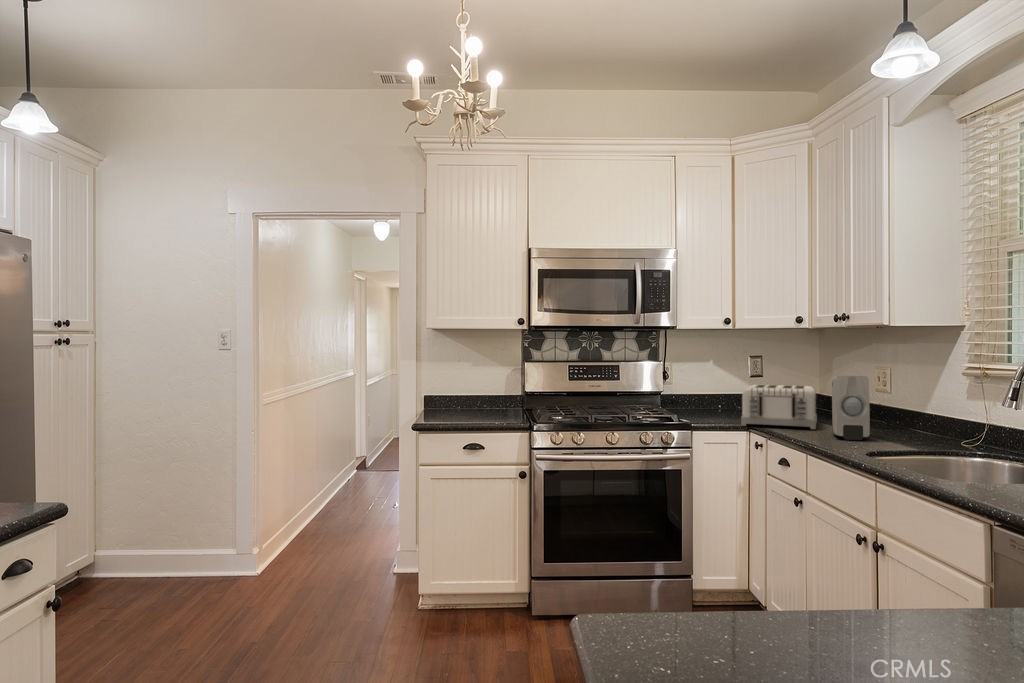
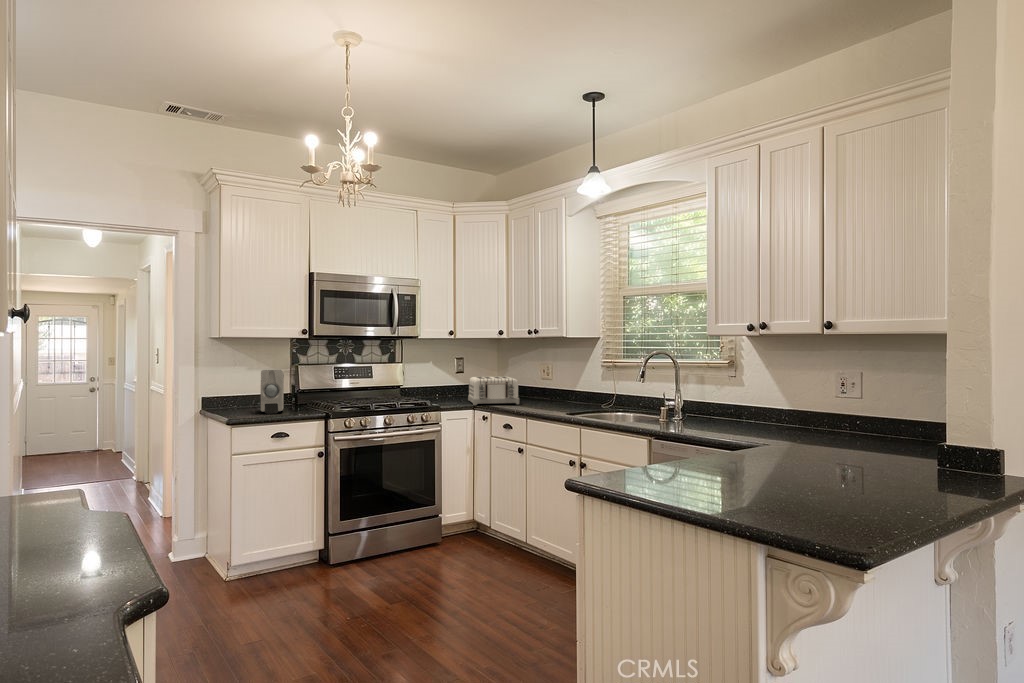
soap dispenser: present [832,376,870,440] -> present [261,370,284,414]

